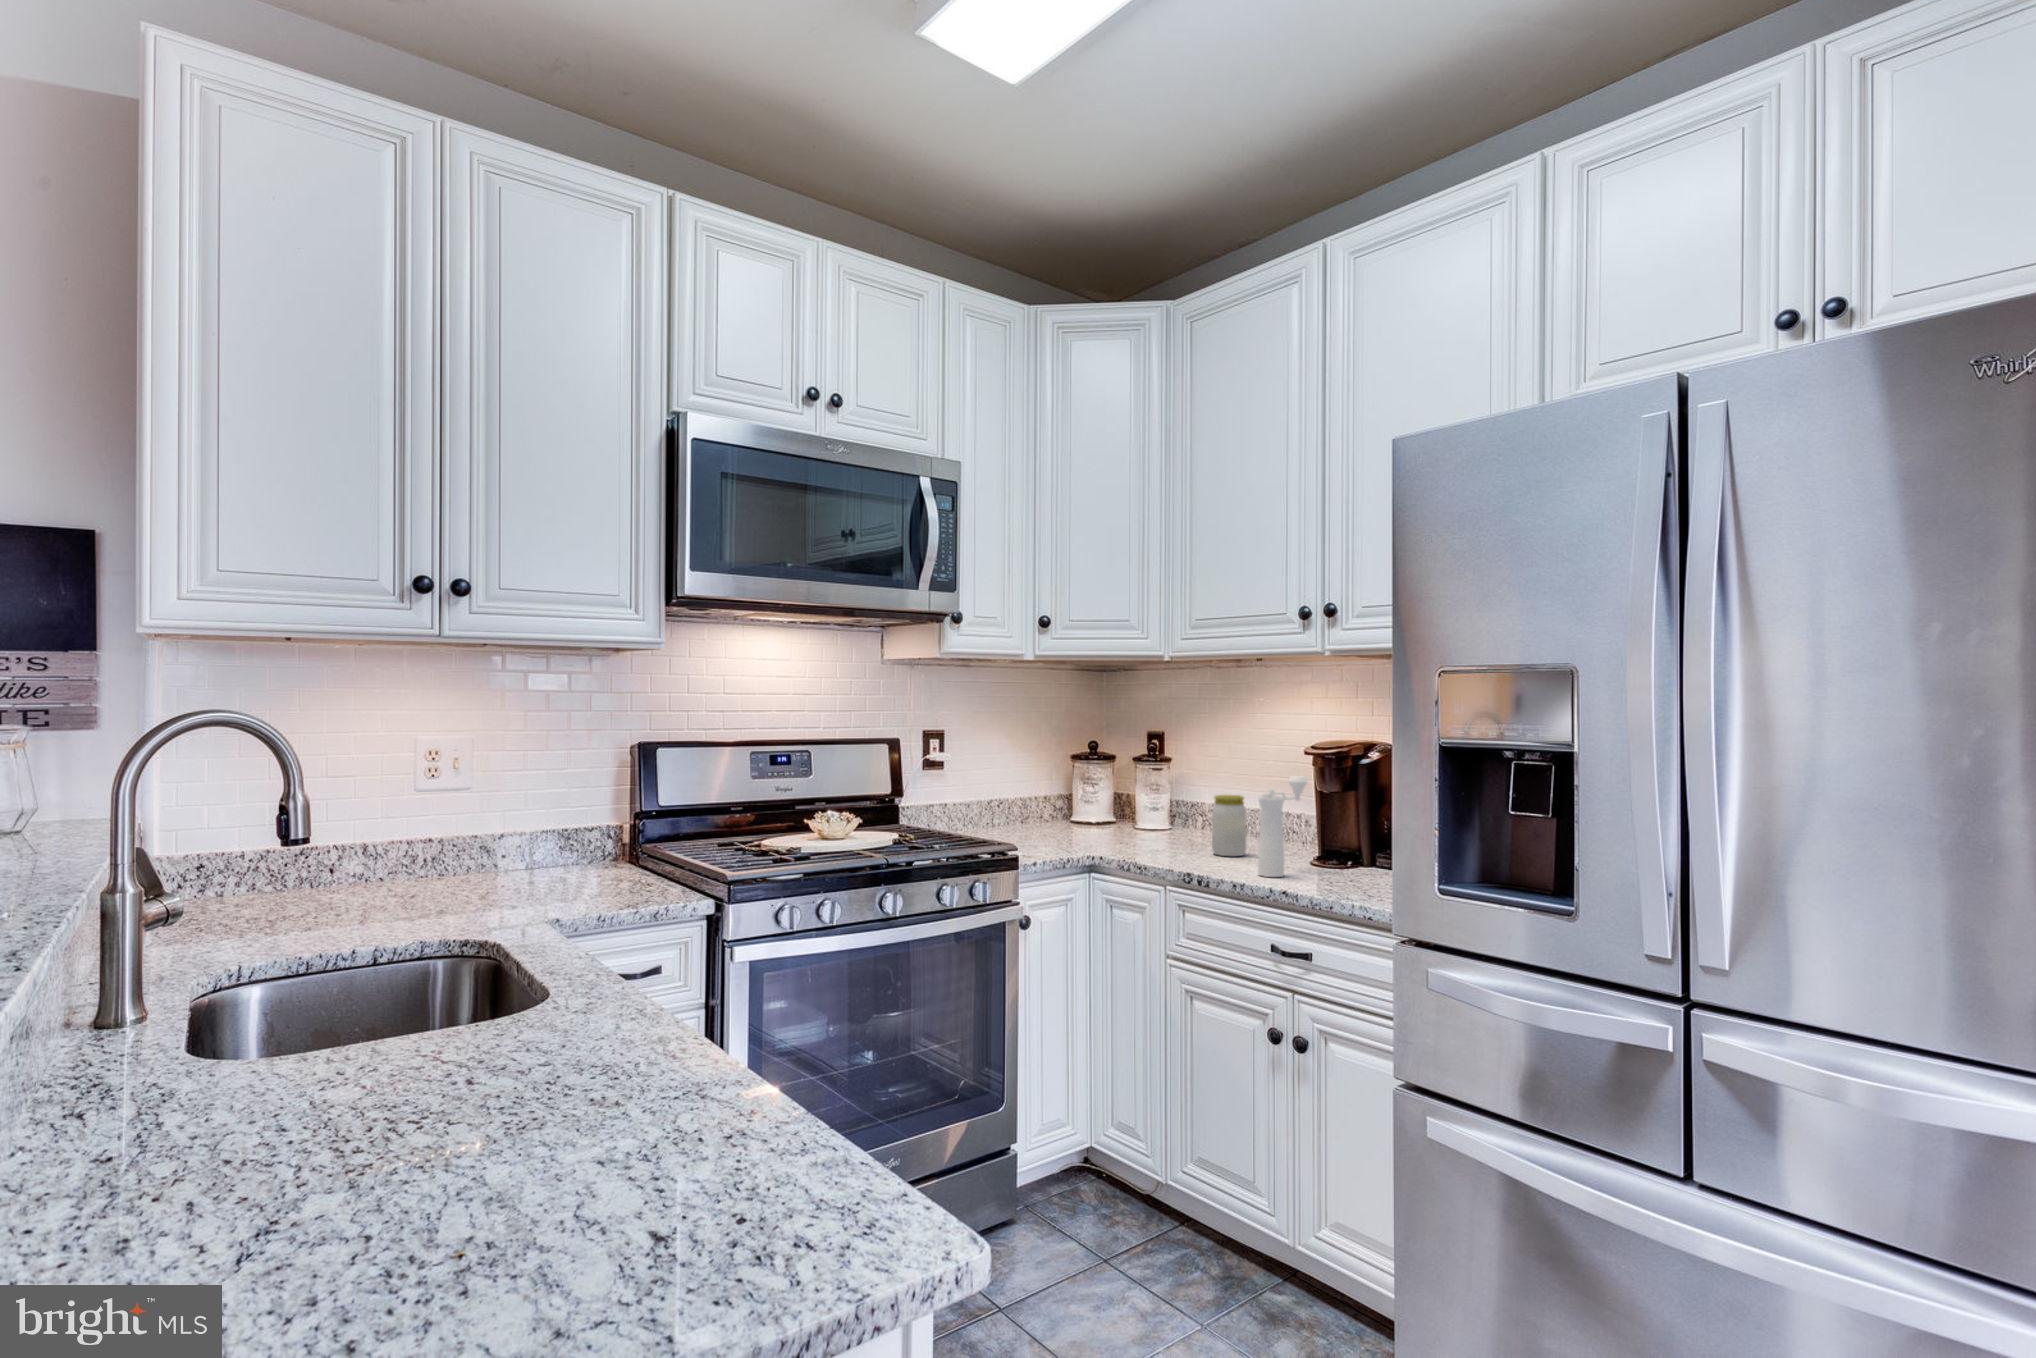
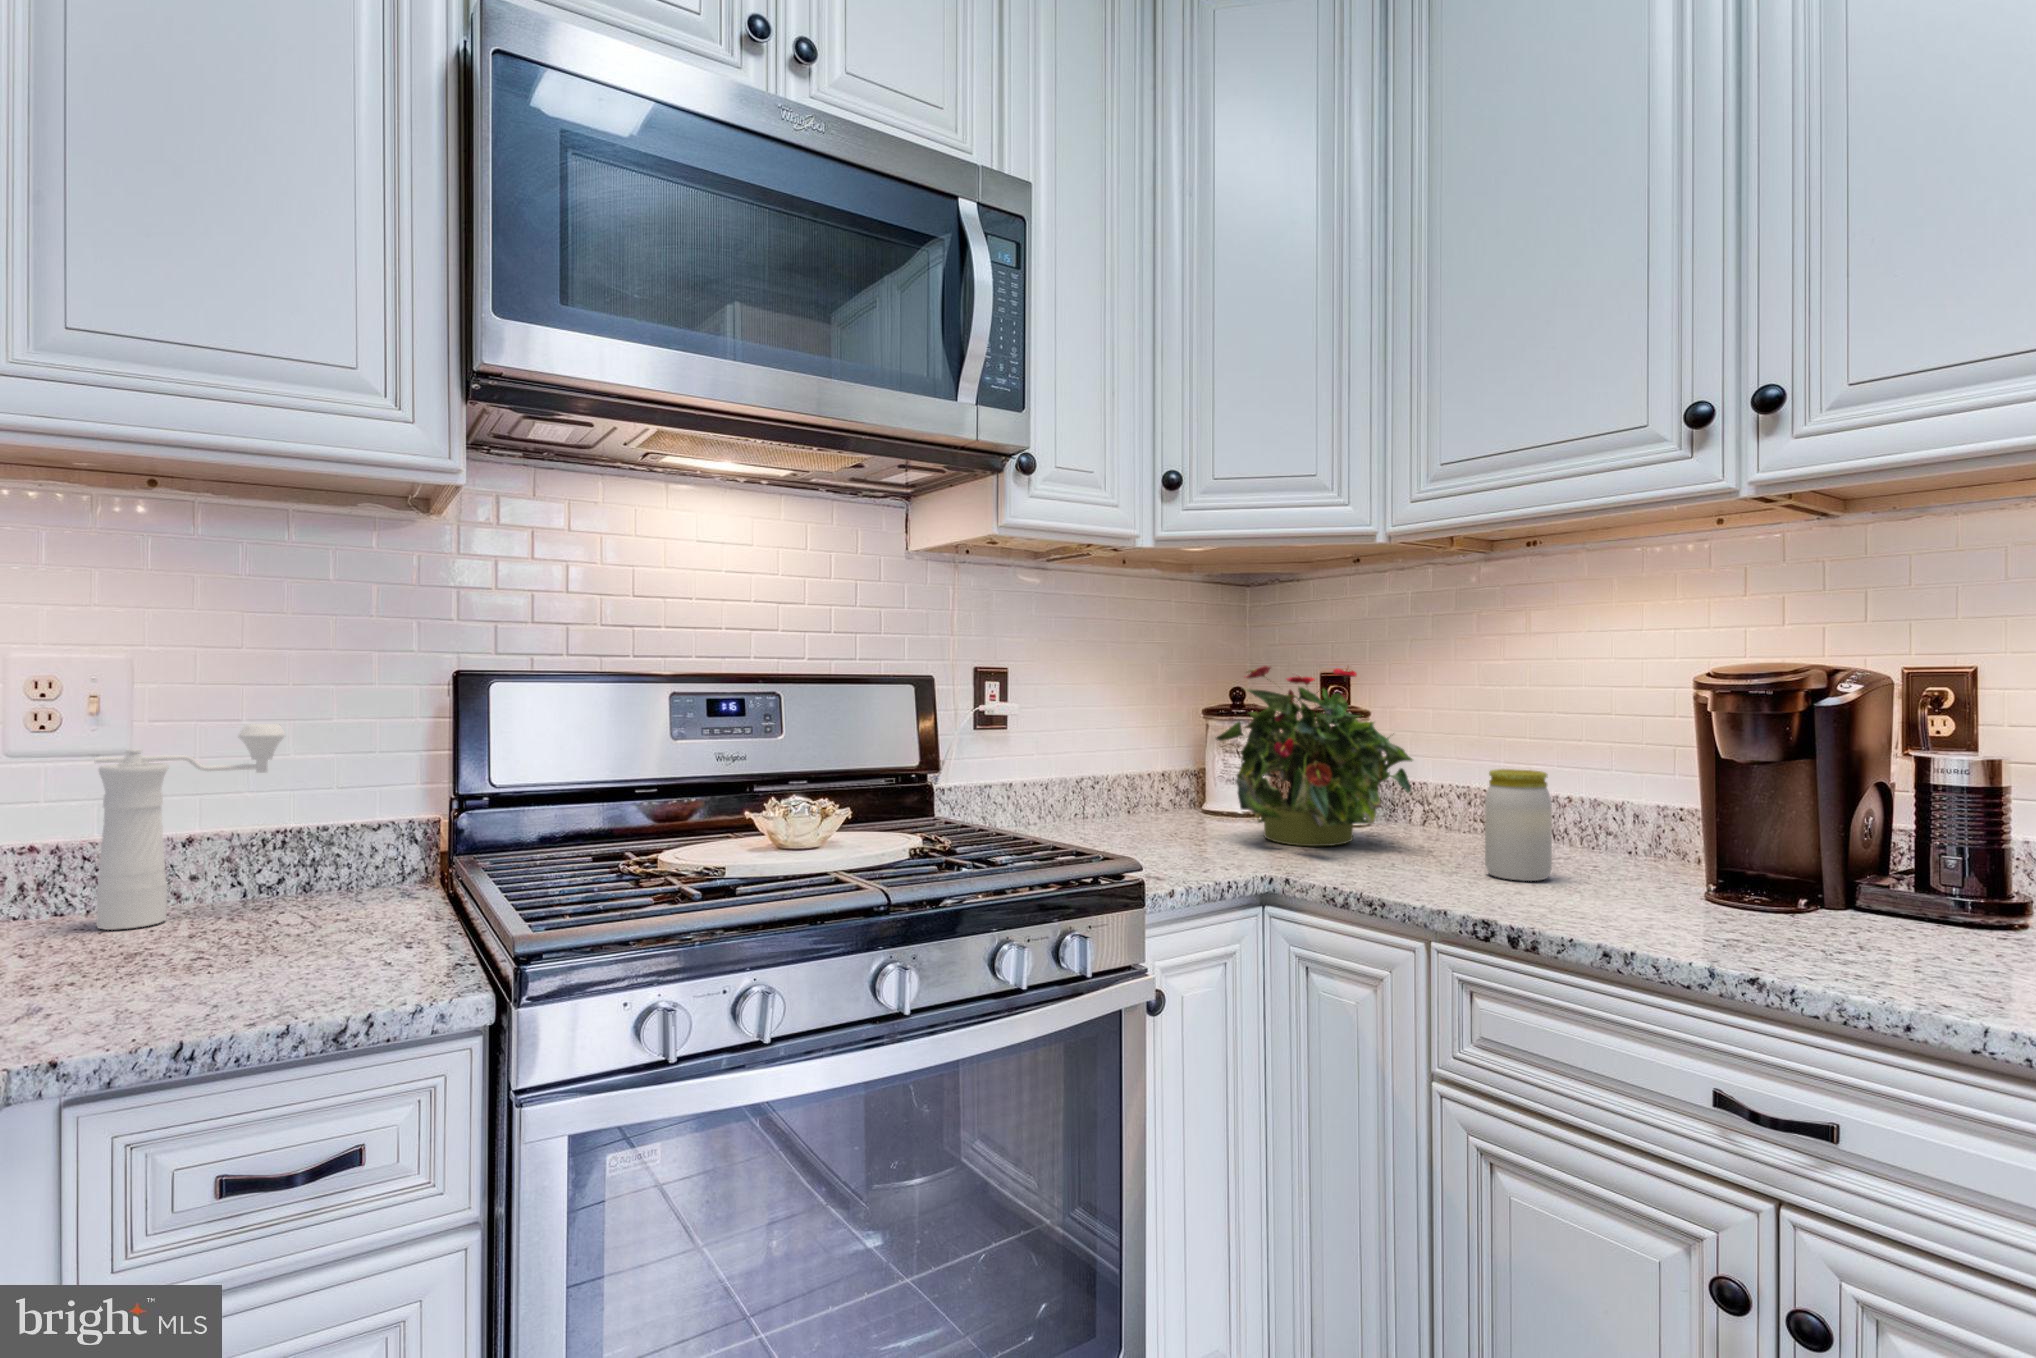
potted plant: none [1070,730,1185,840] -> present [1216,666,1412,846]
pepper mill: present [1258,776,1307,877] -> present [94,724,286,930]

